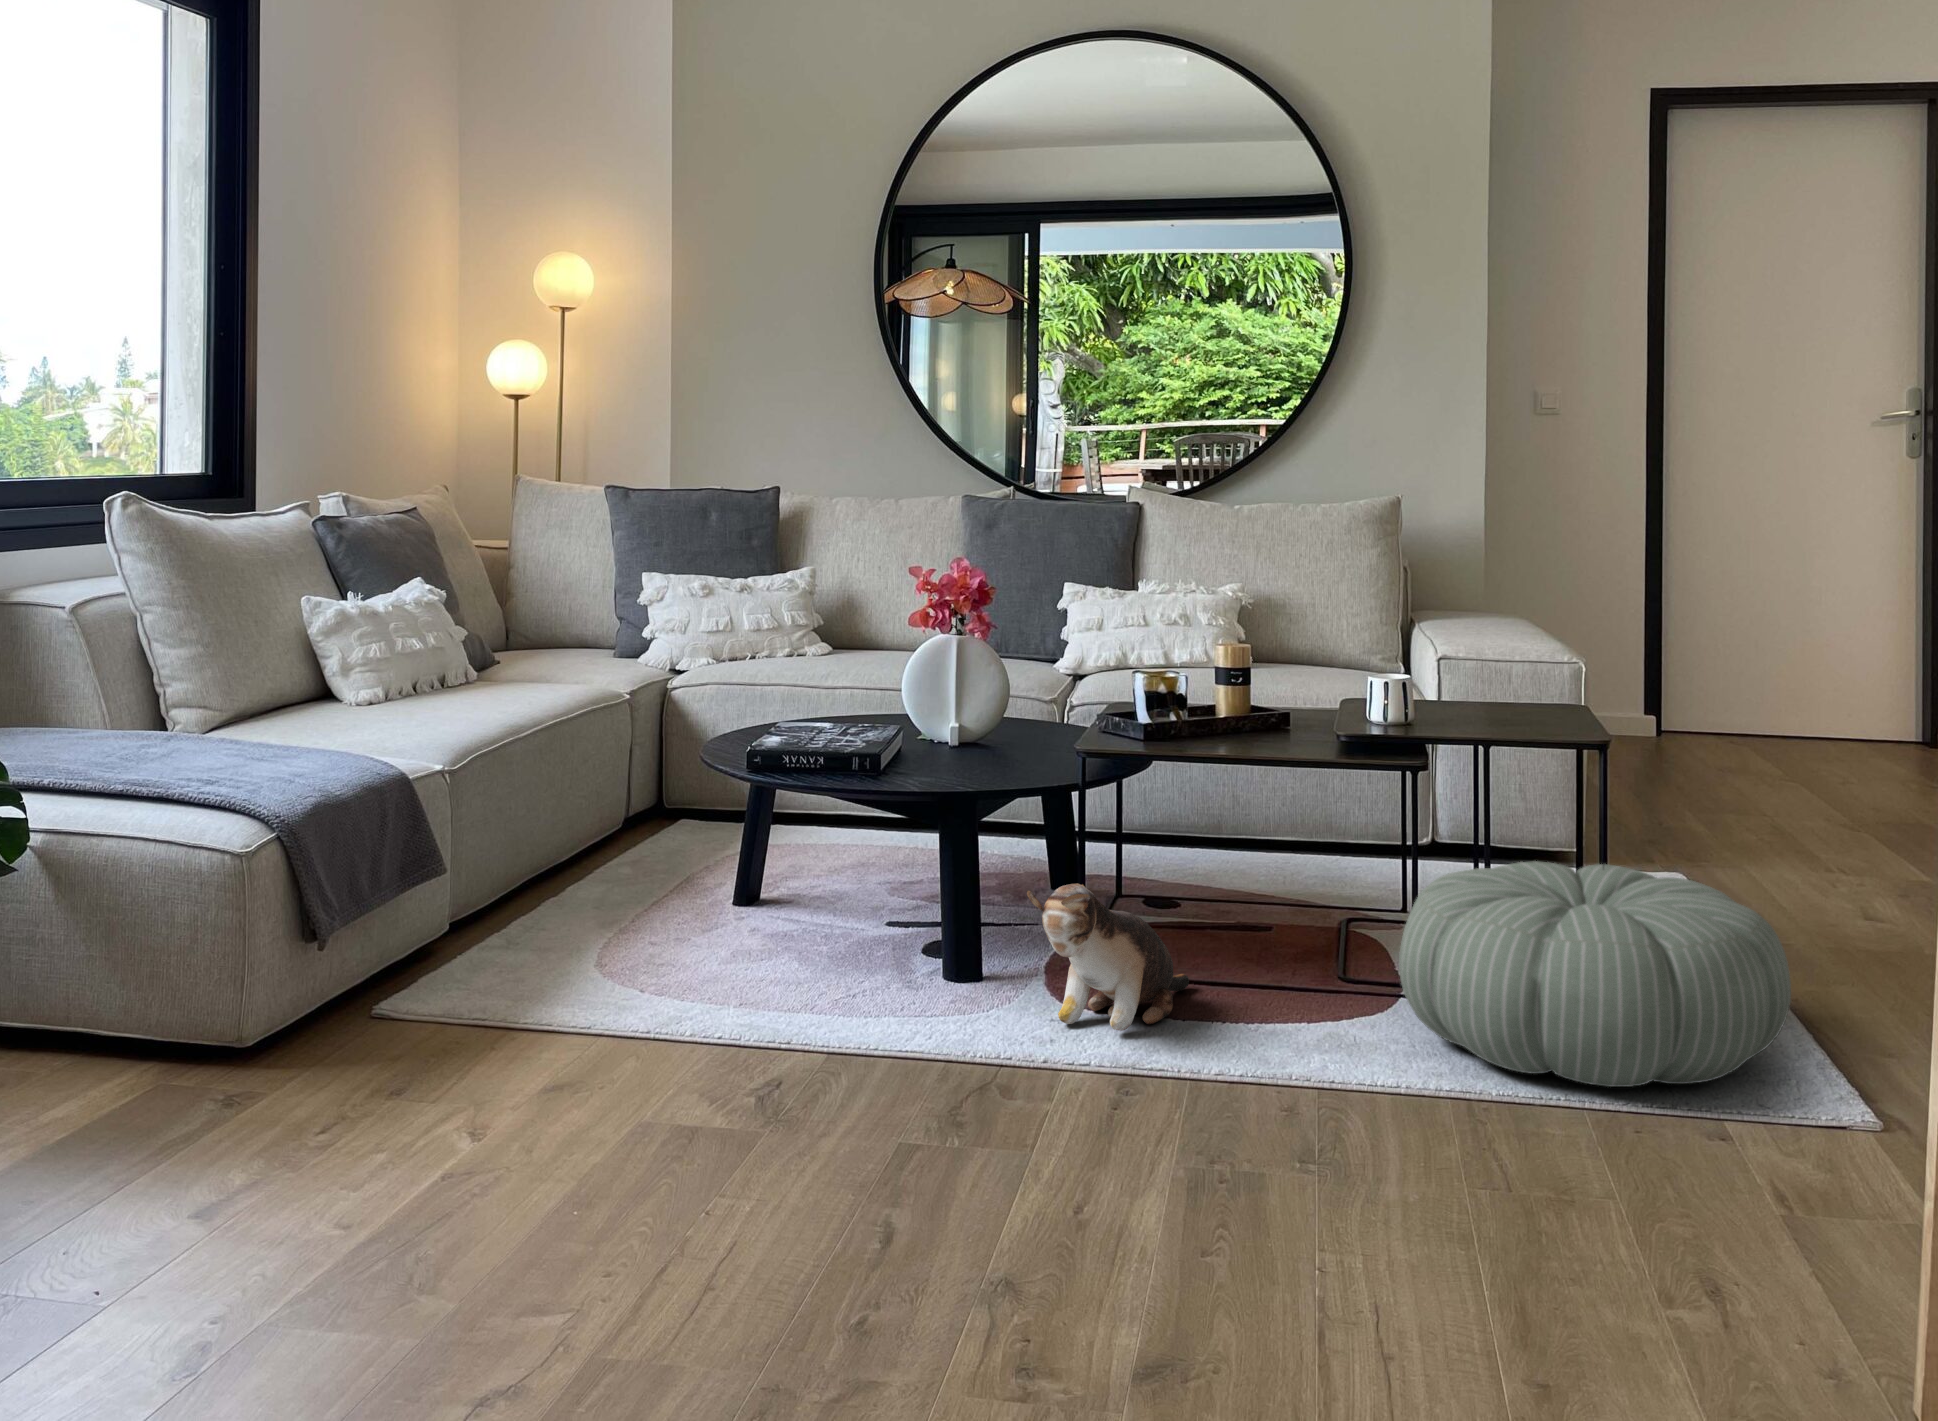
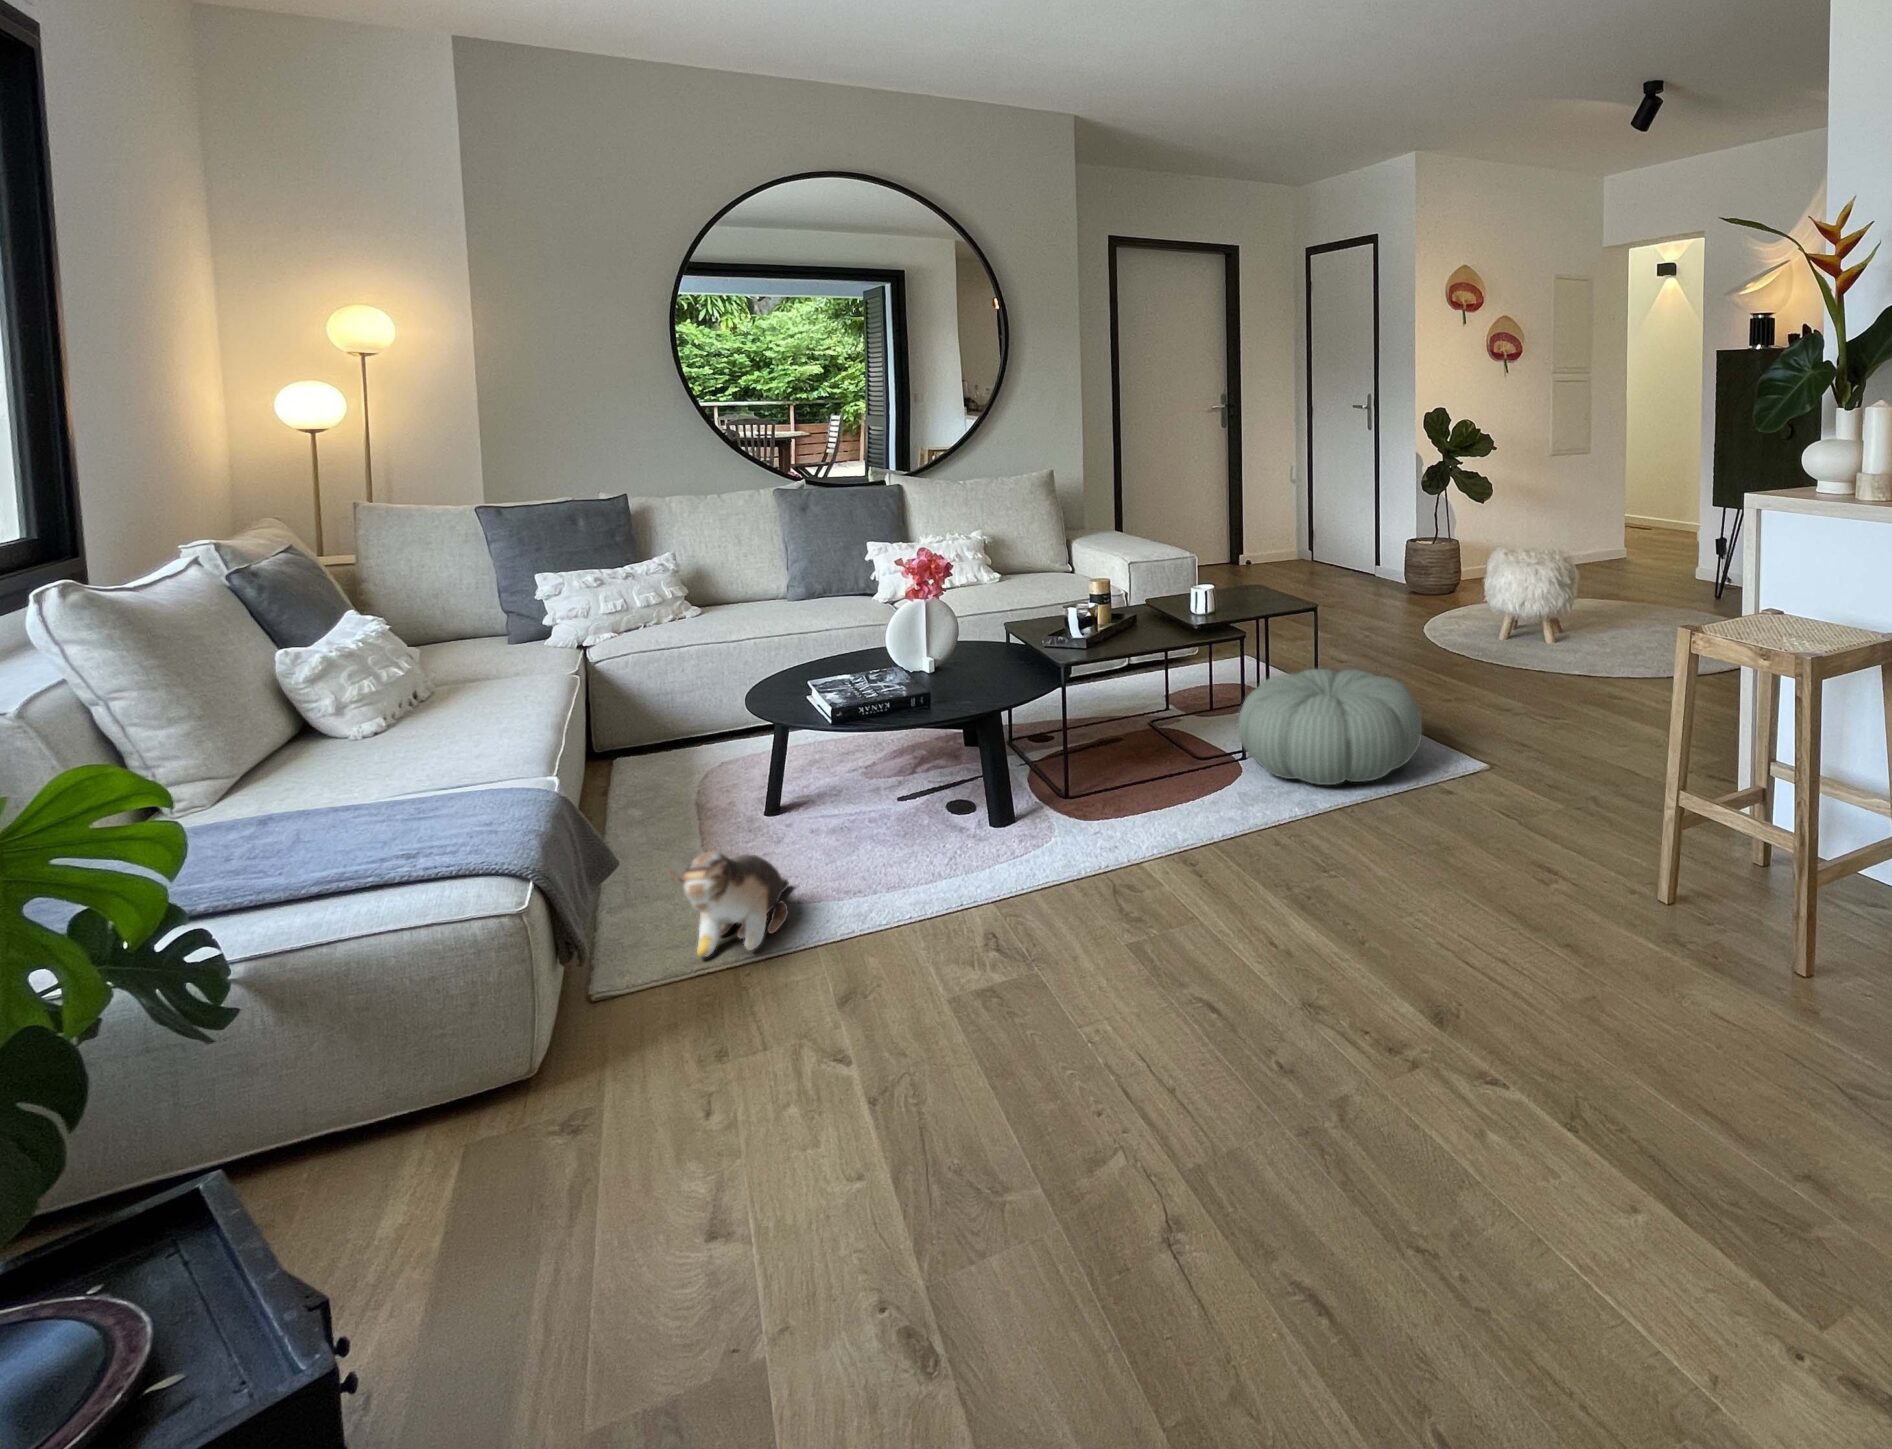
plush toy: present [1027,884,1189,1031] -> present [668,851,789,957]

